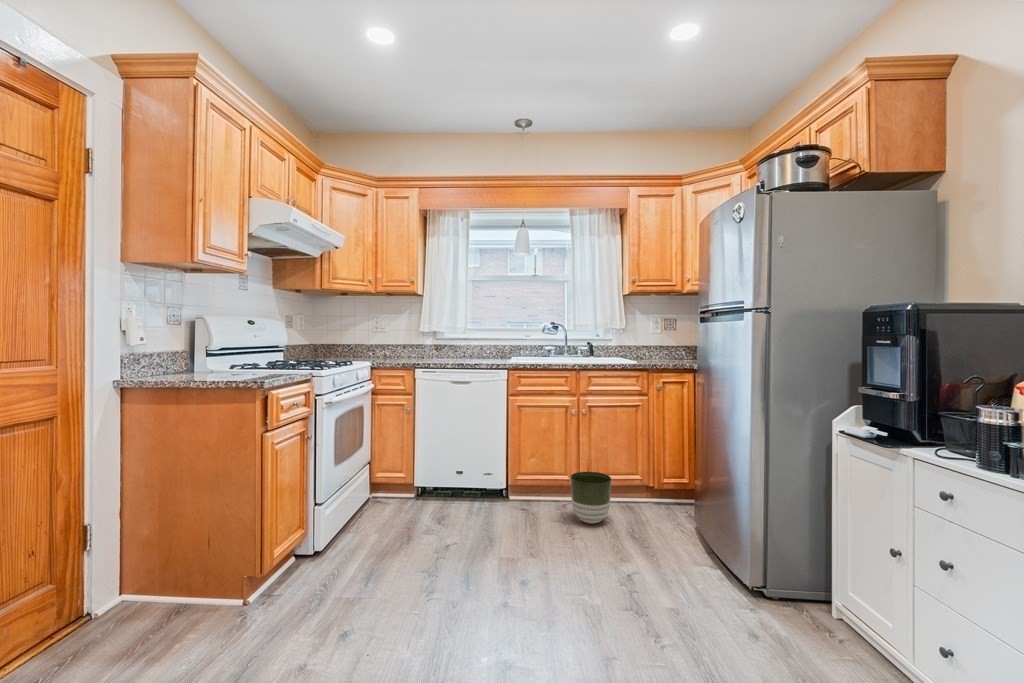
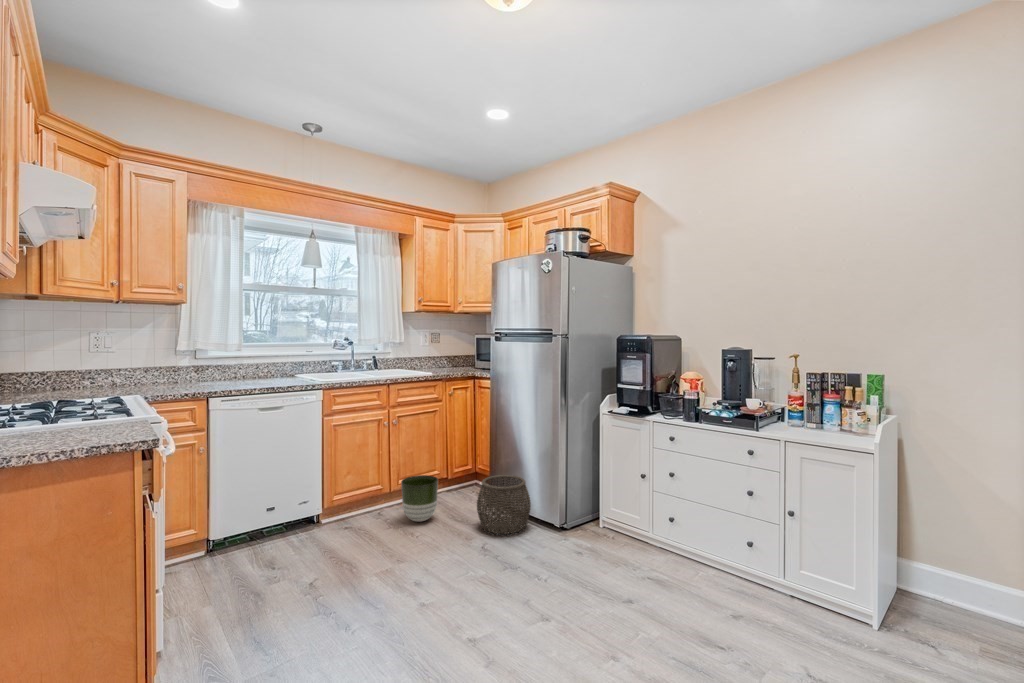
woven basket: none [633,492,707,574] -> present [477,475,531,534]

